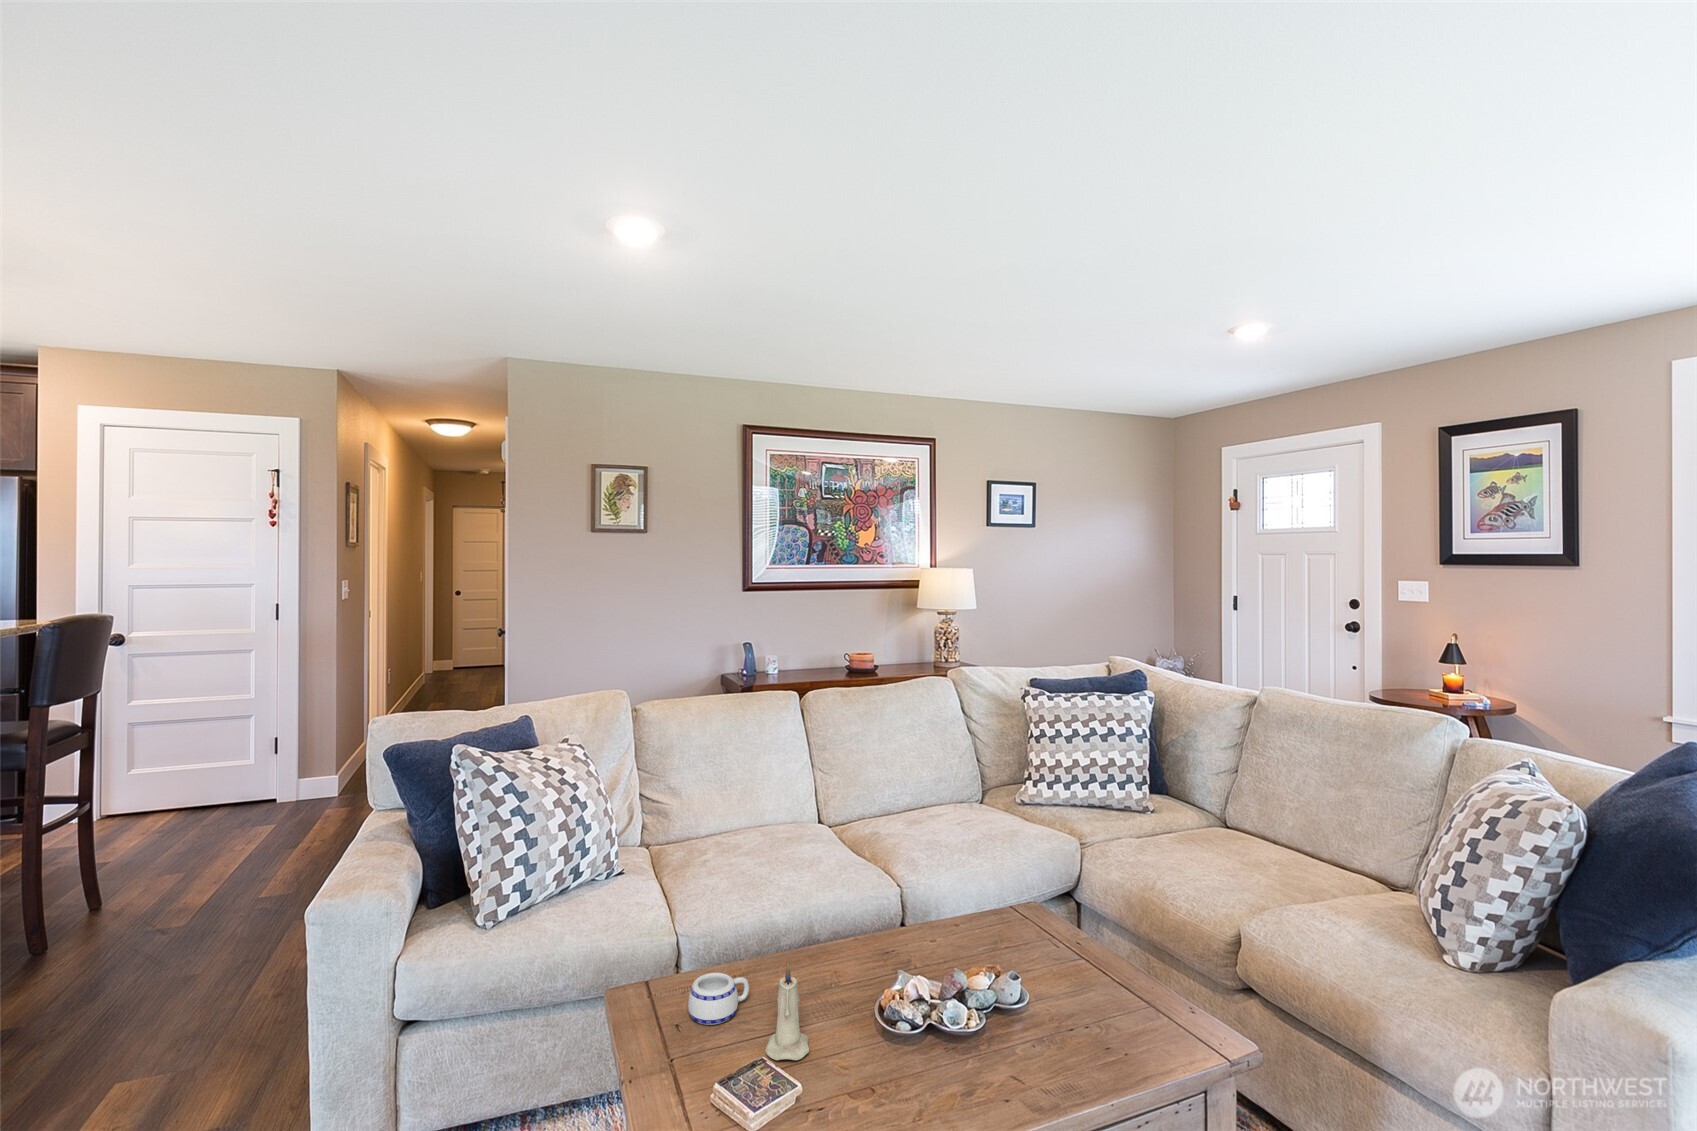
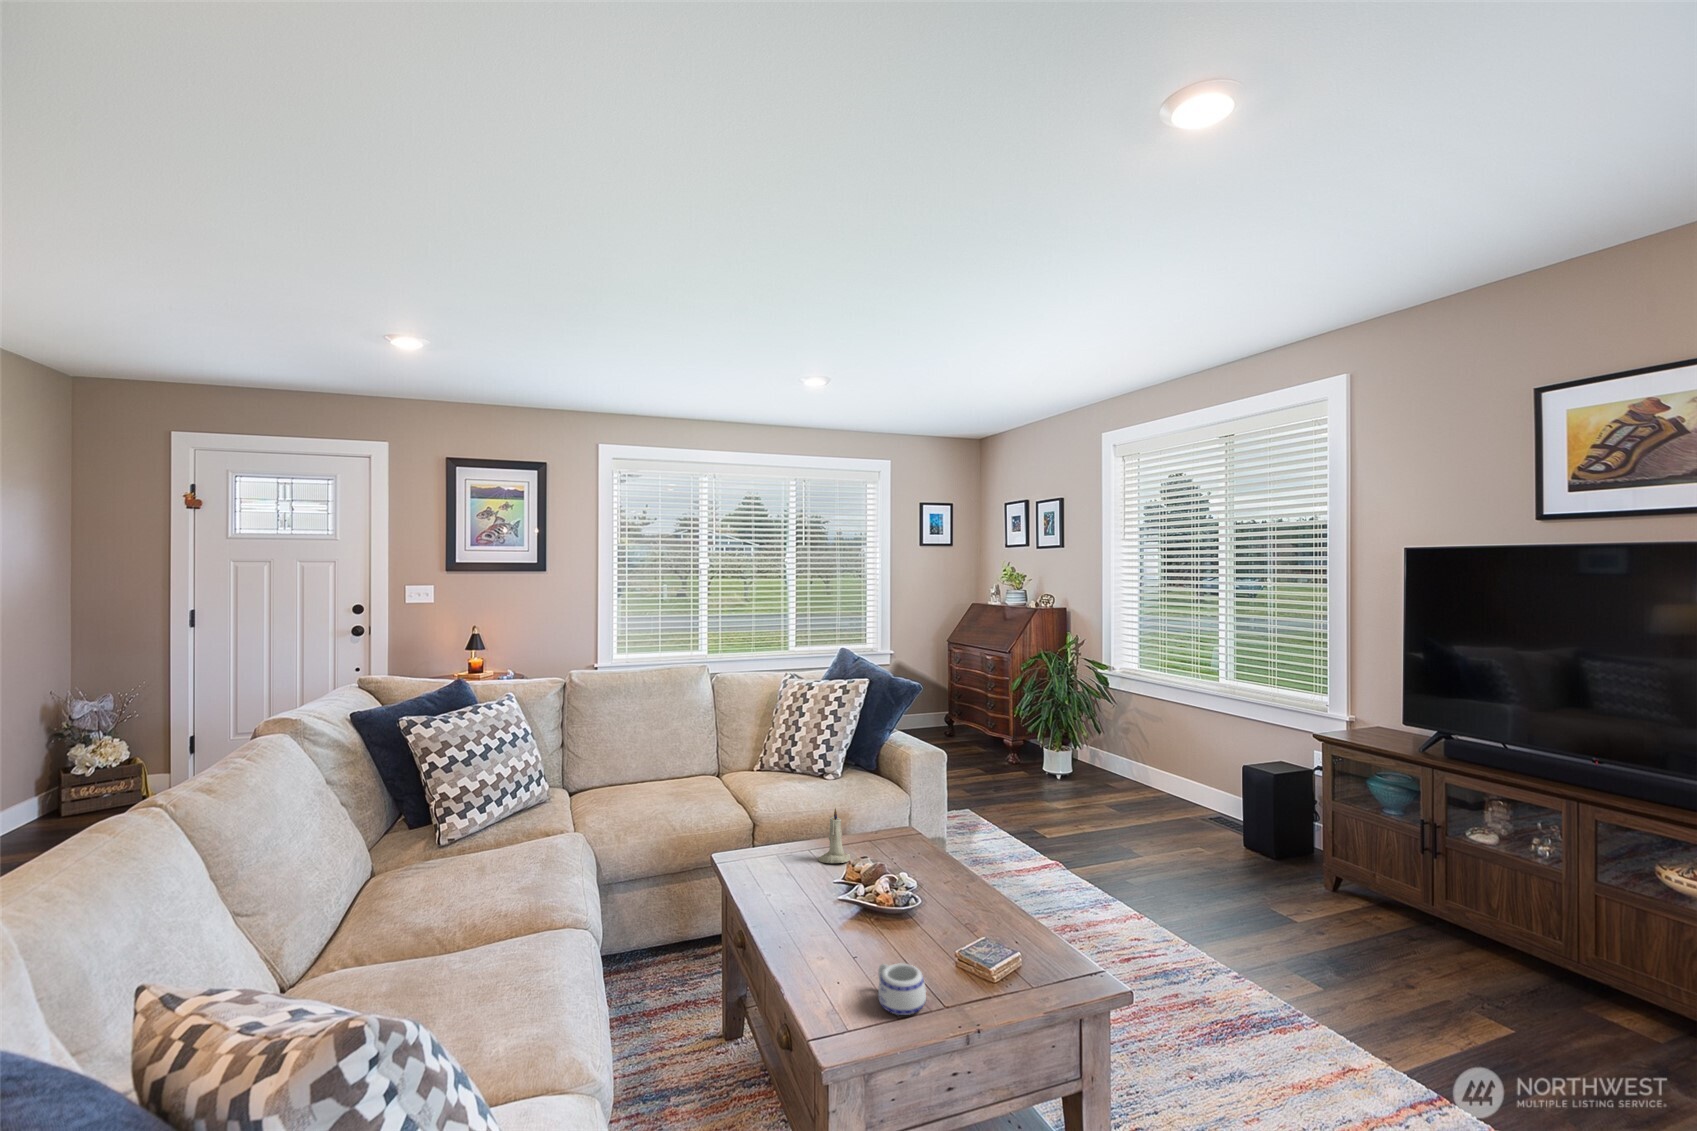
candle: present [765,963,809,1060] -> present [818,808,850,863]

